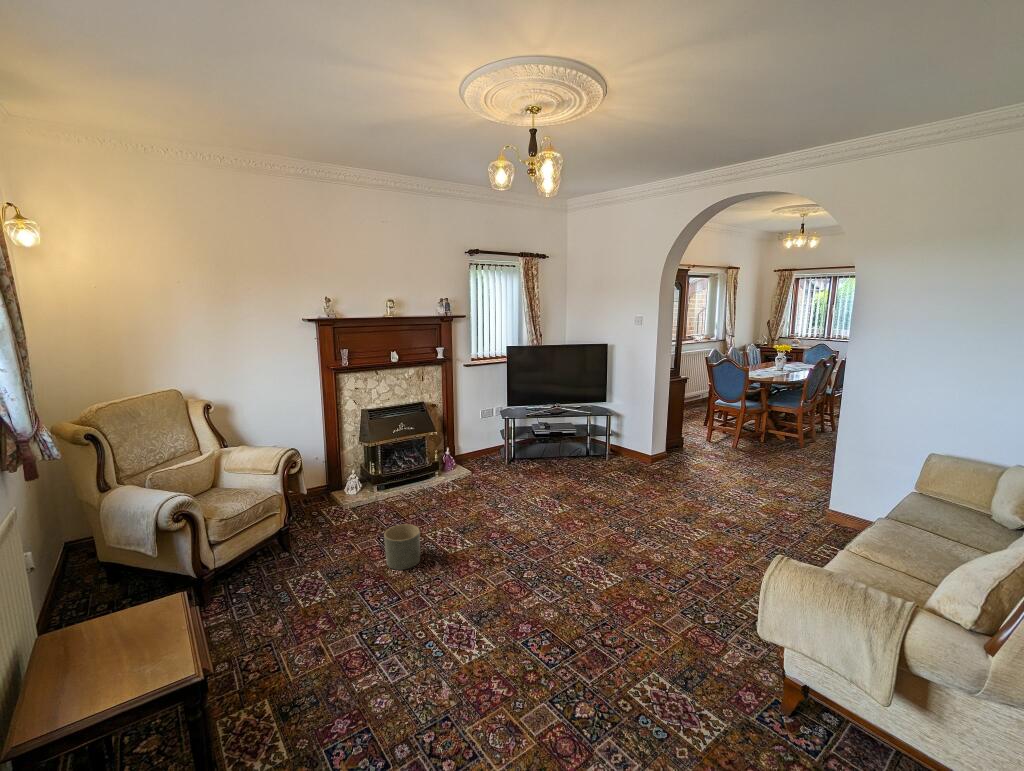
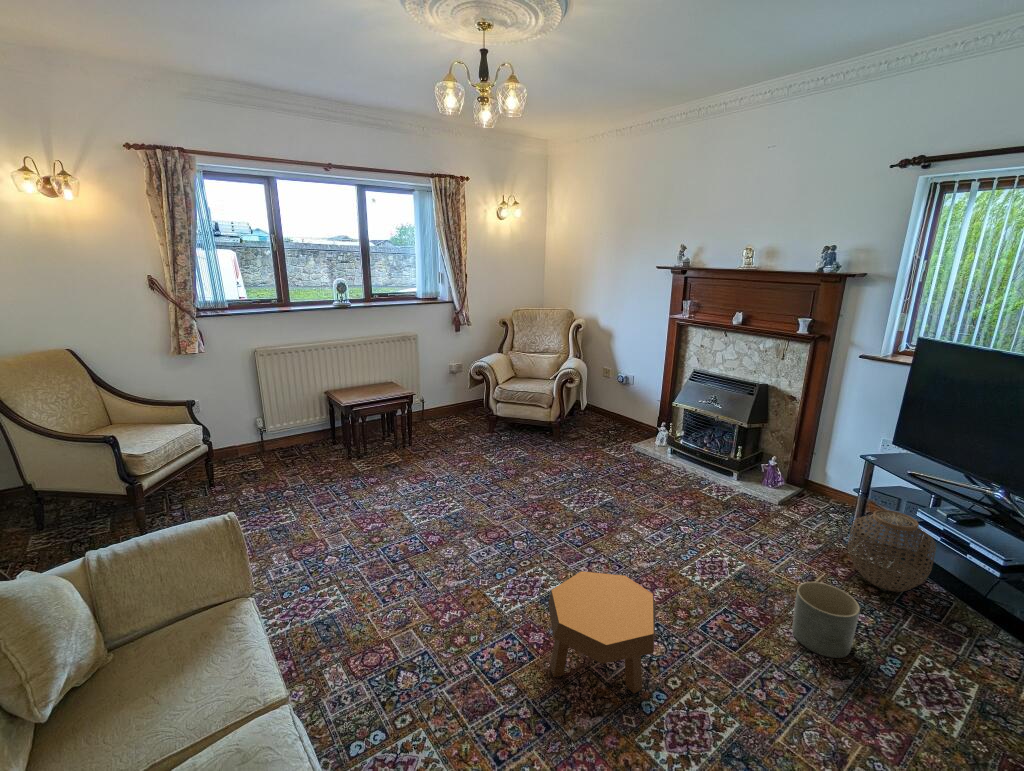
woven basket: none [339,474,386,526] -> present [848,510,936,591]
footstool: none [332,595,436,714] -> present [548,571,656,694]

